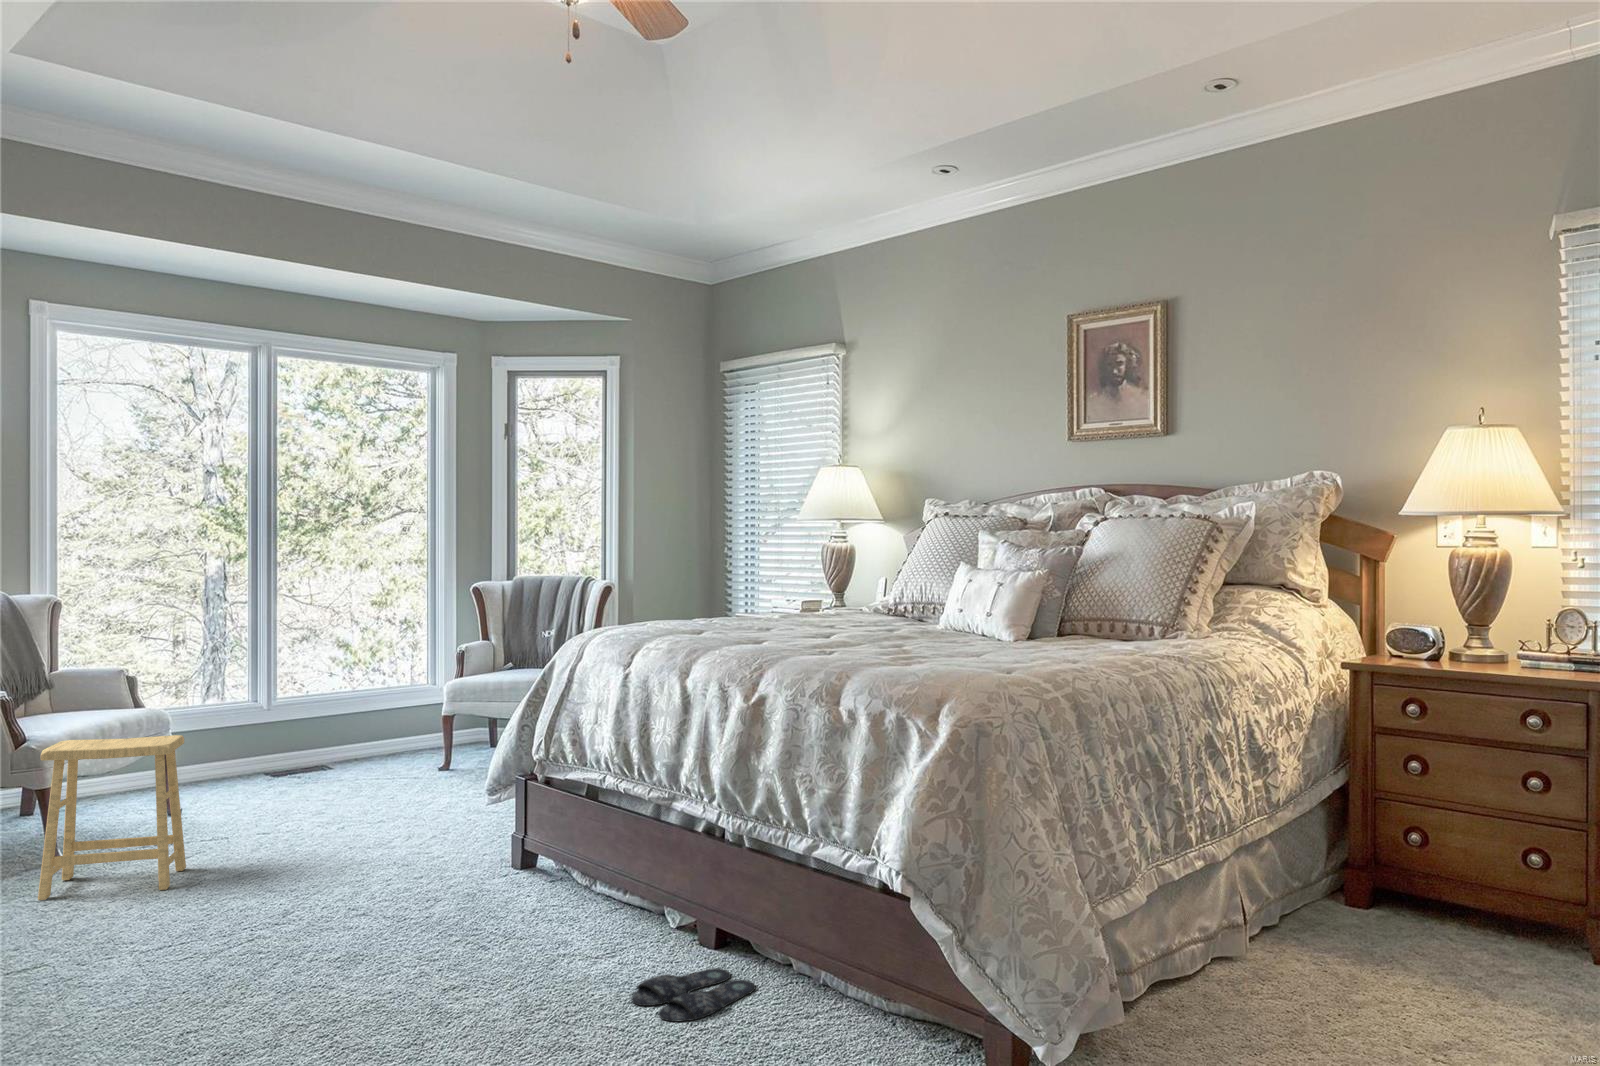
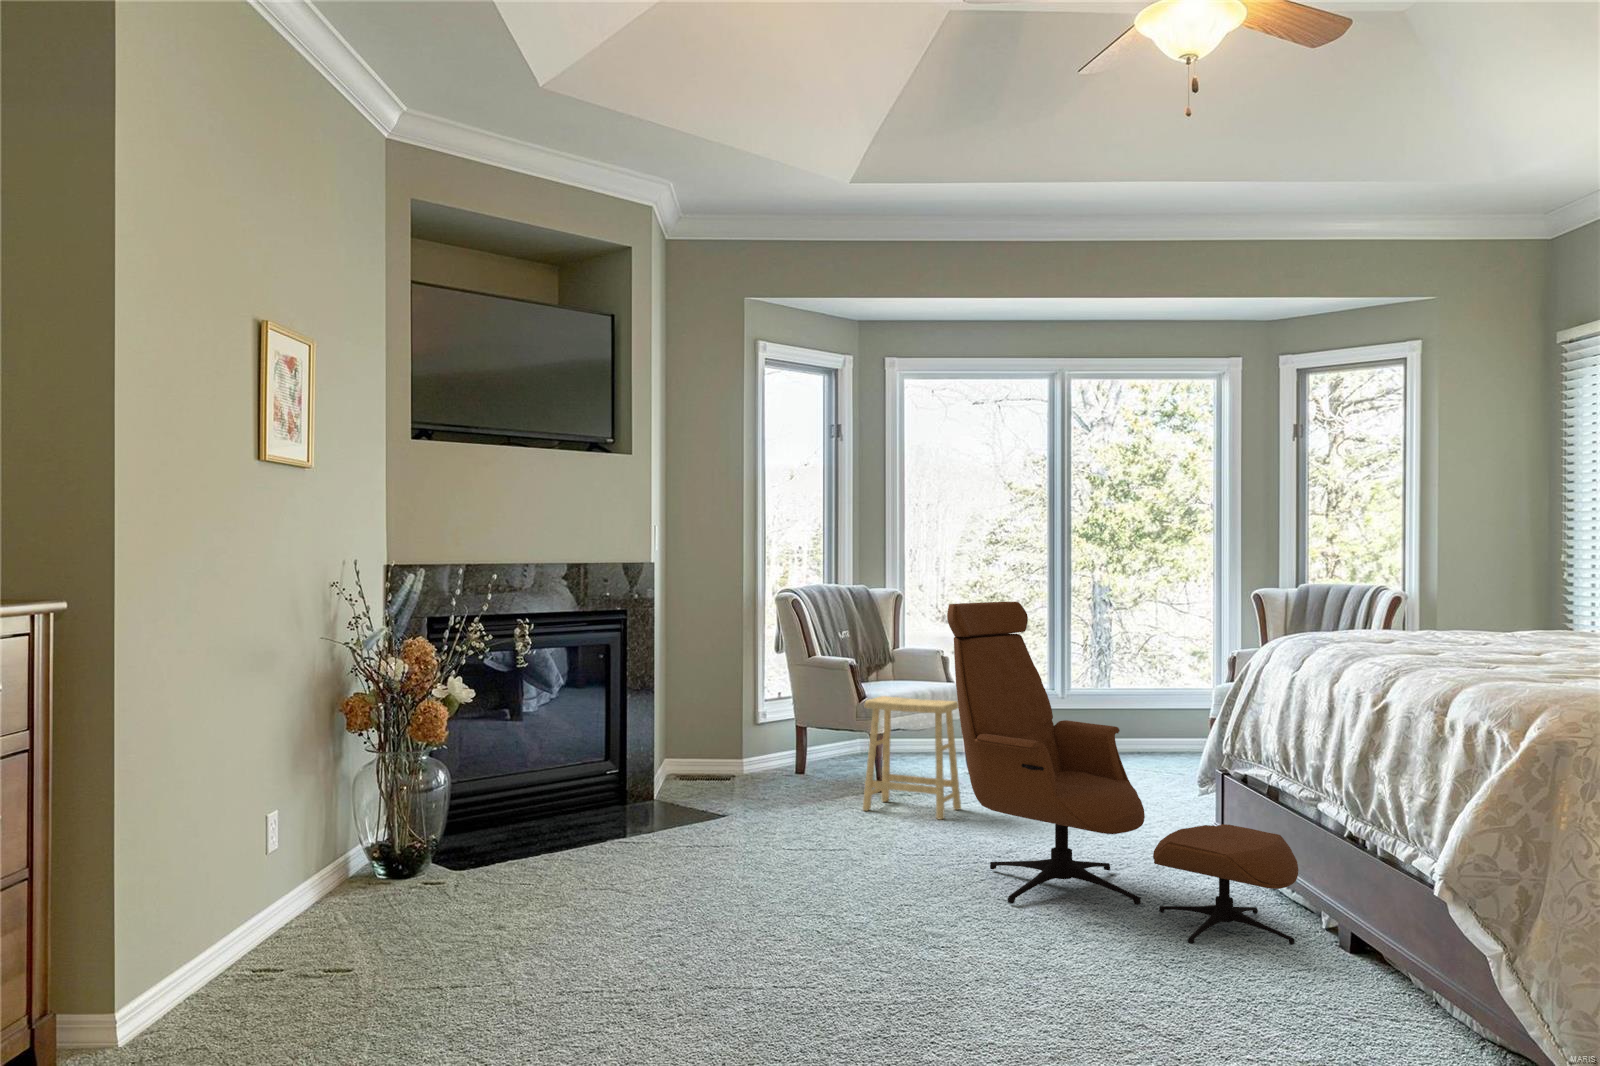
lounge chair: none [222,609,660,992] -> present [947,602,1298,945]
slippers: present [632,968,756,1022] -> none [1236,955,1365,995]

